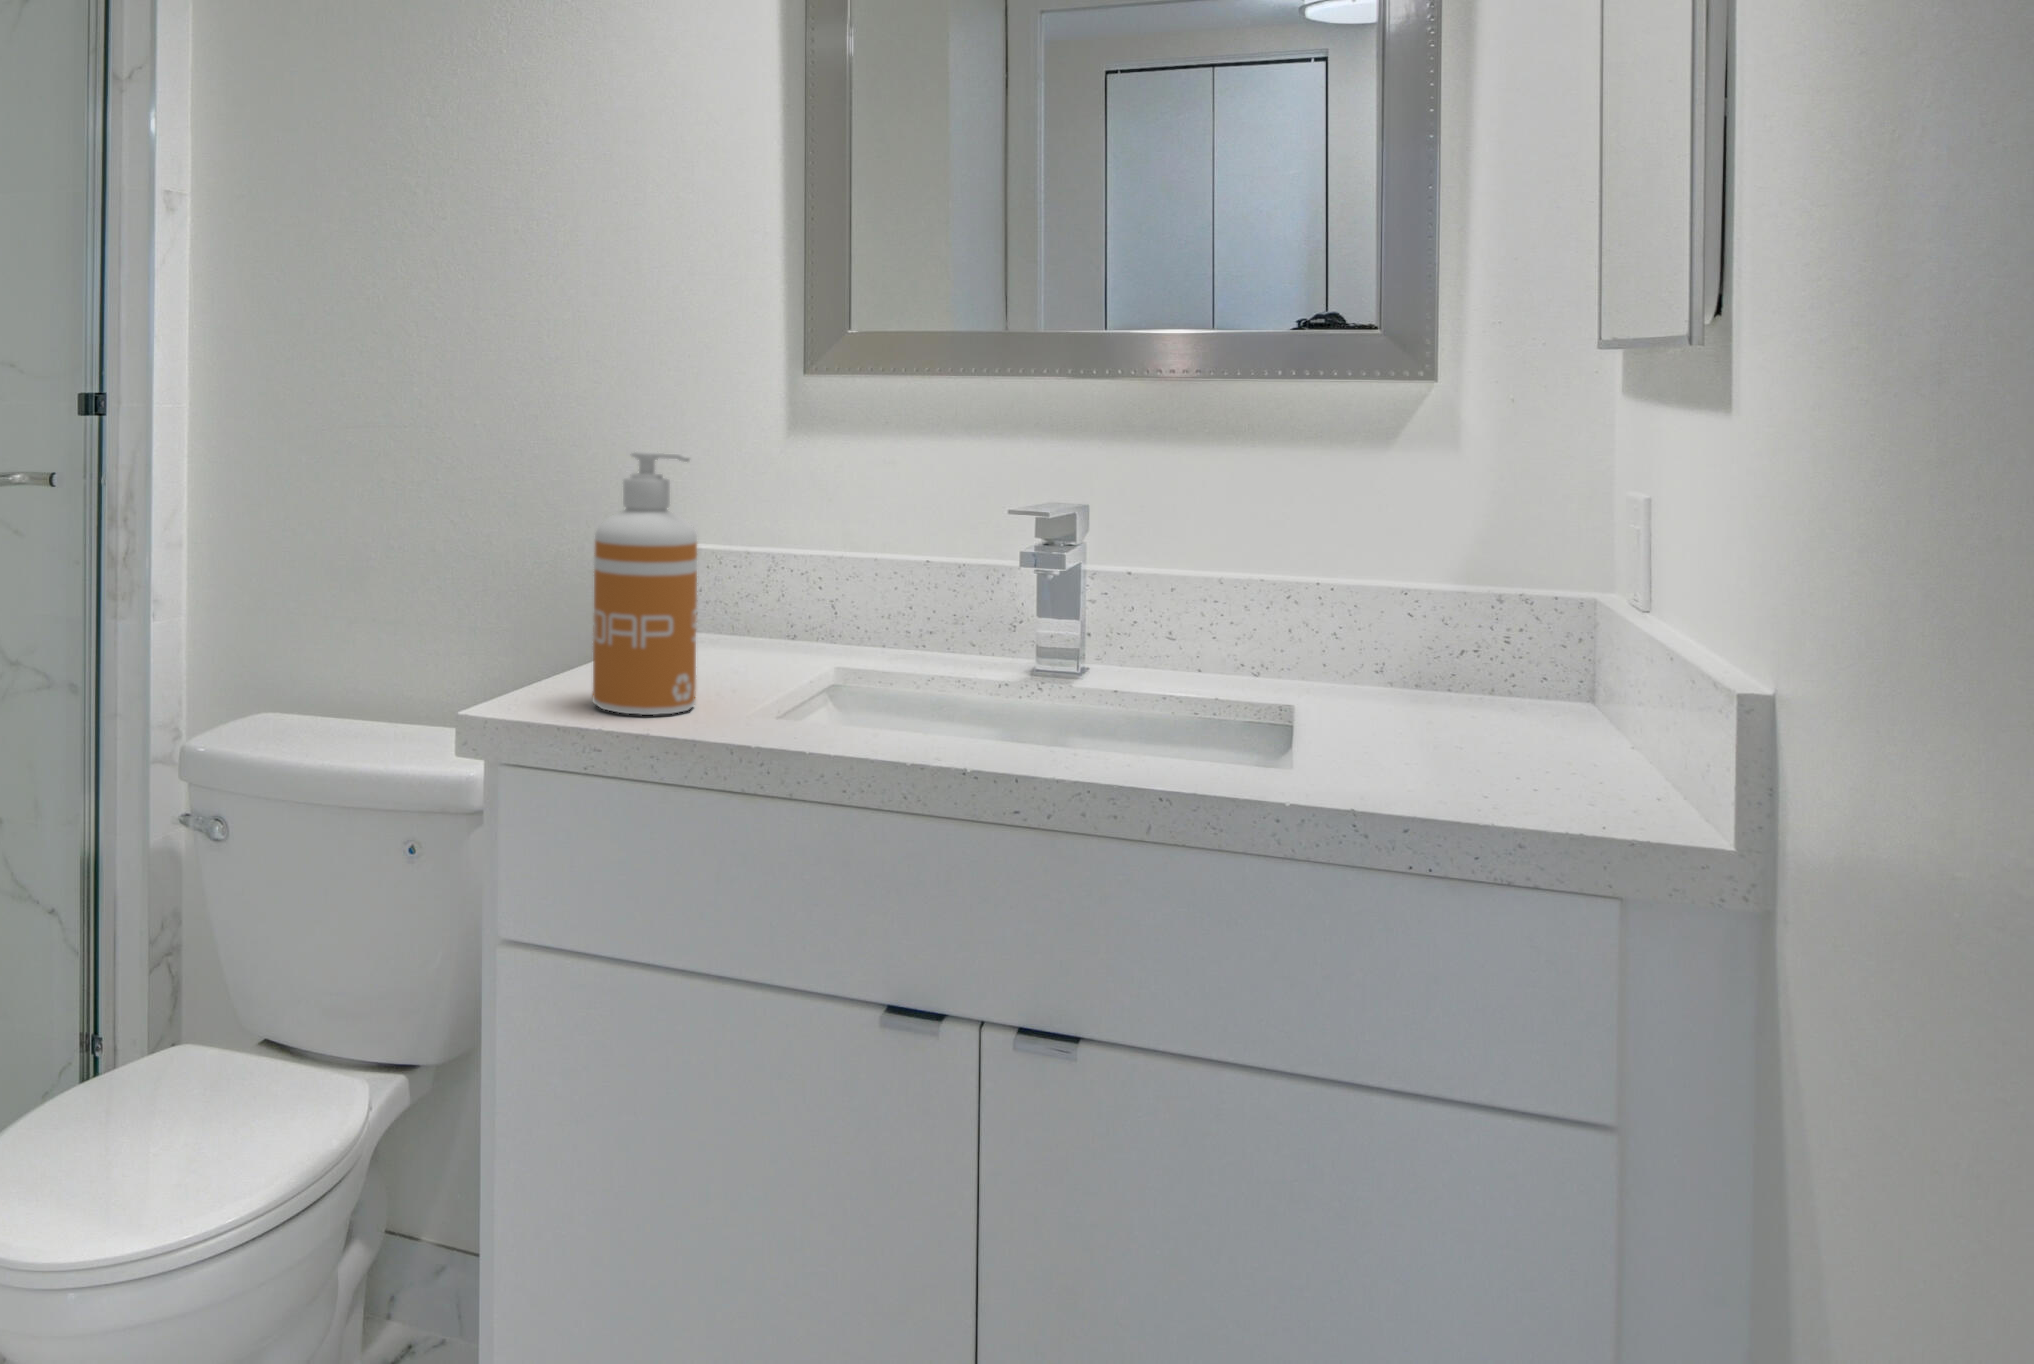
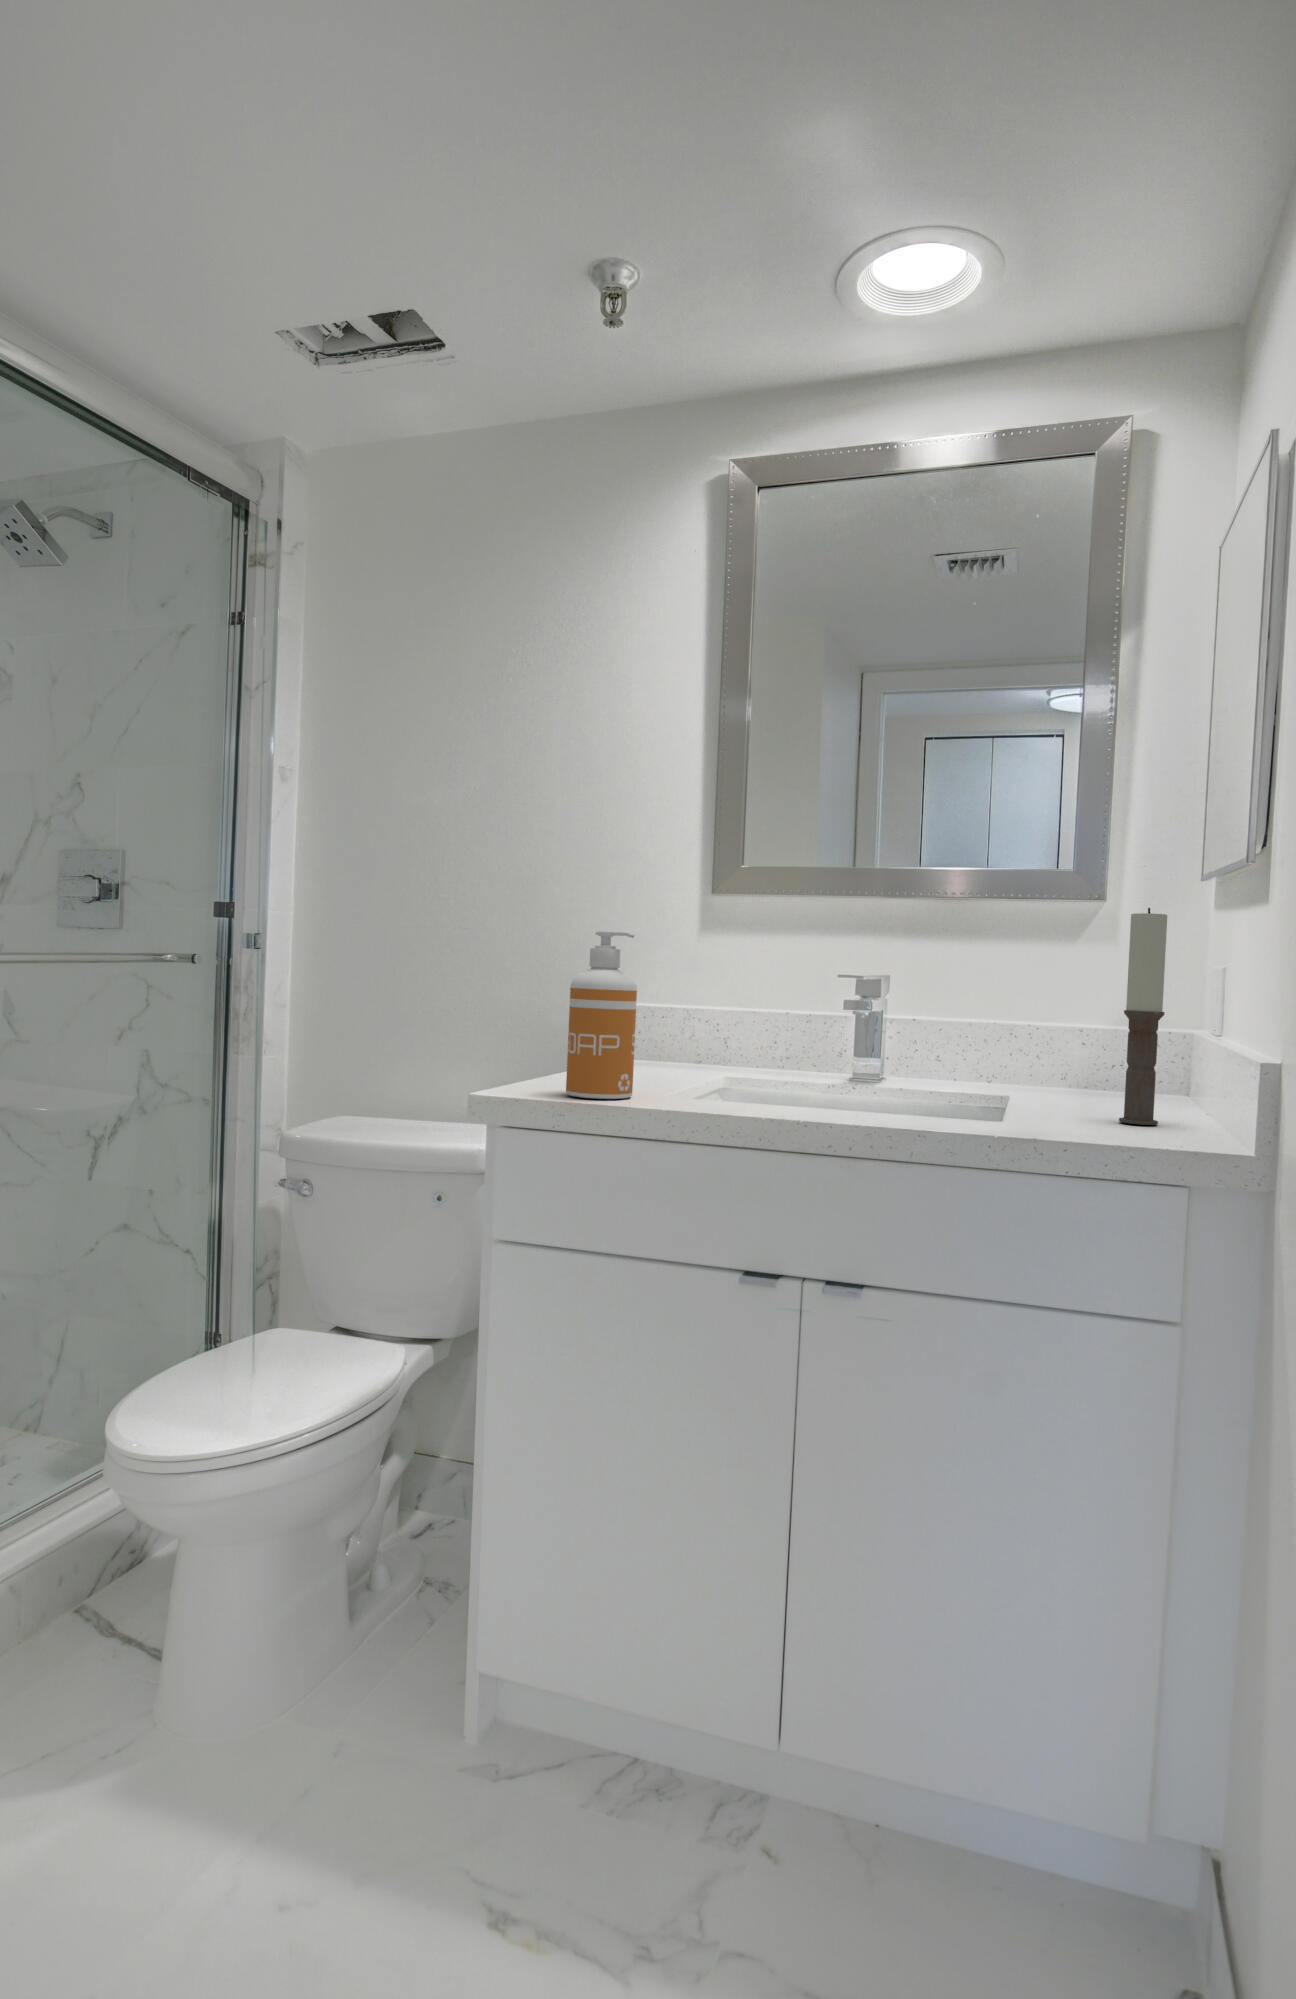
candle: none [1495,404,1564,762] -> present [1119,908,1167,1125]

